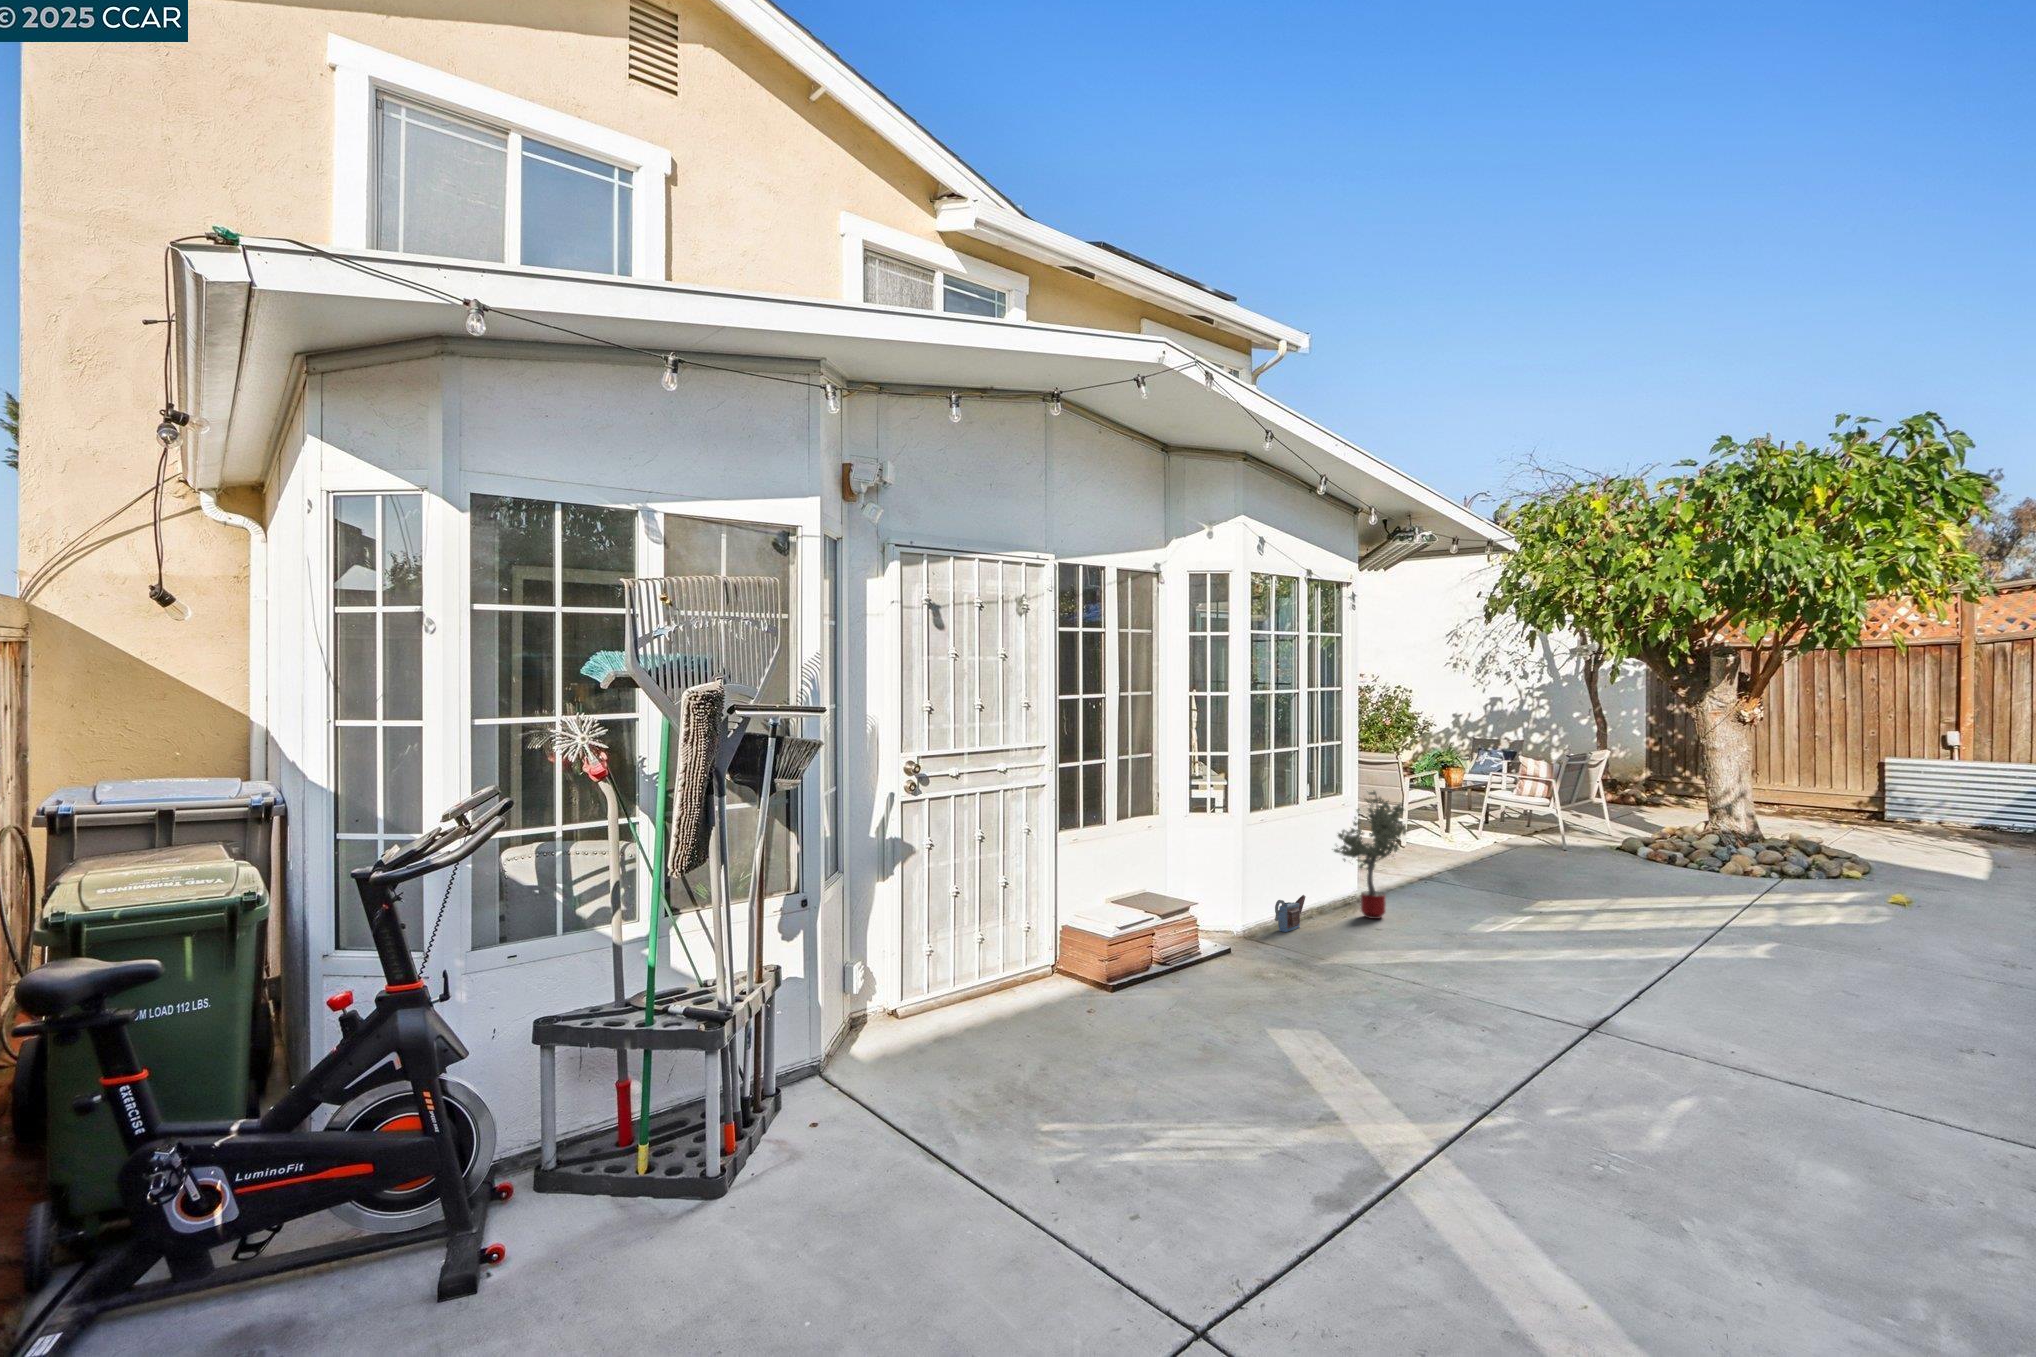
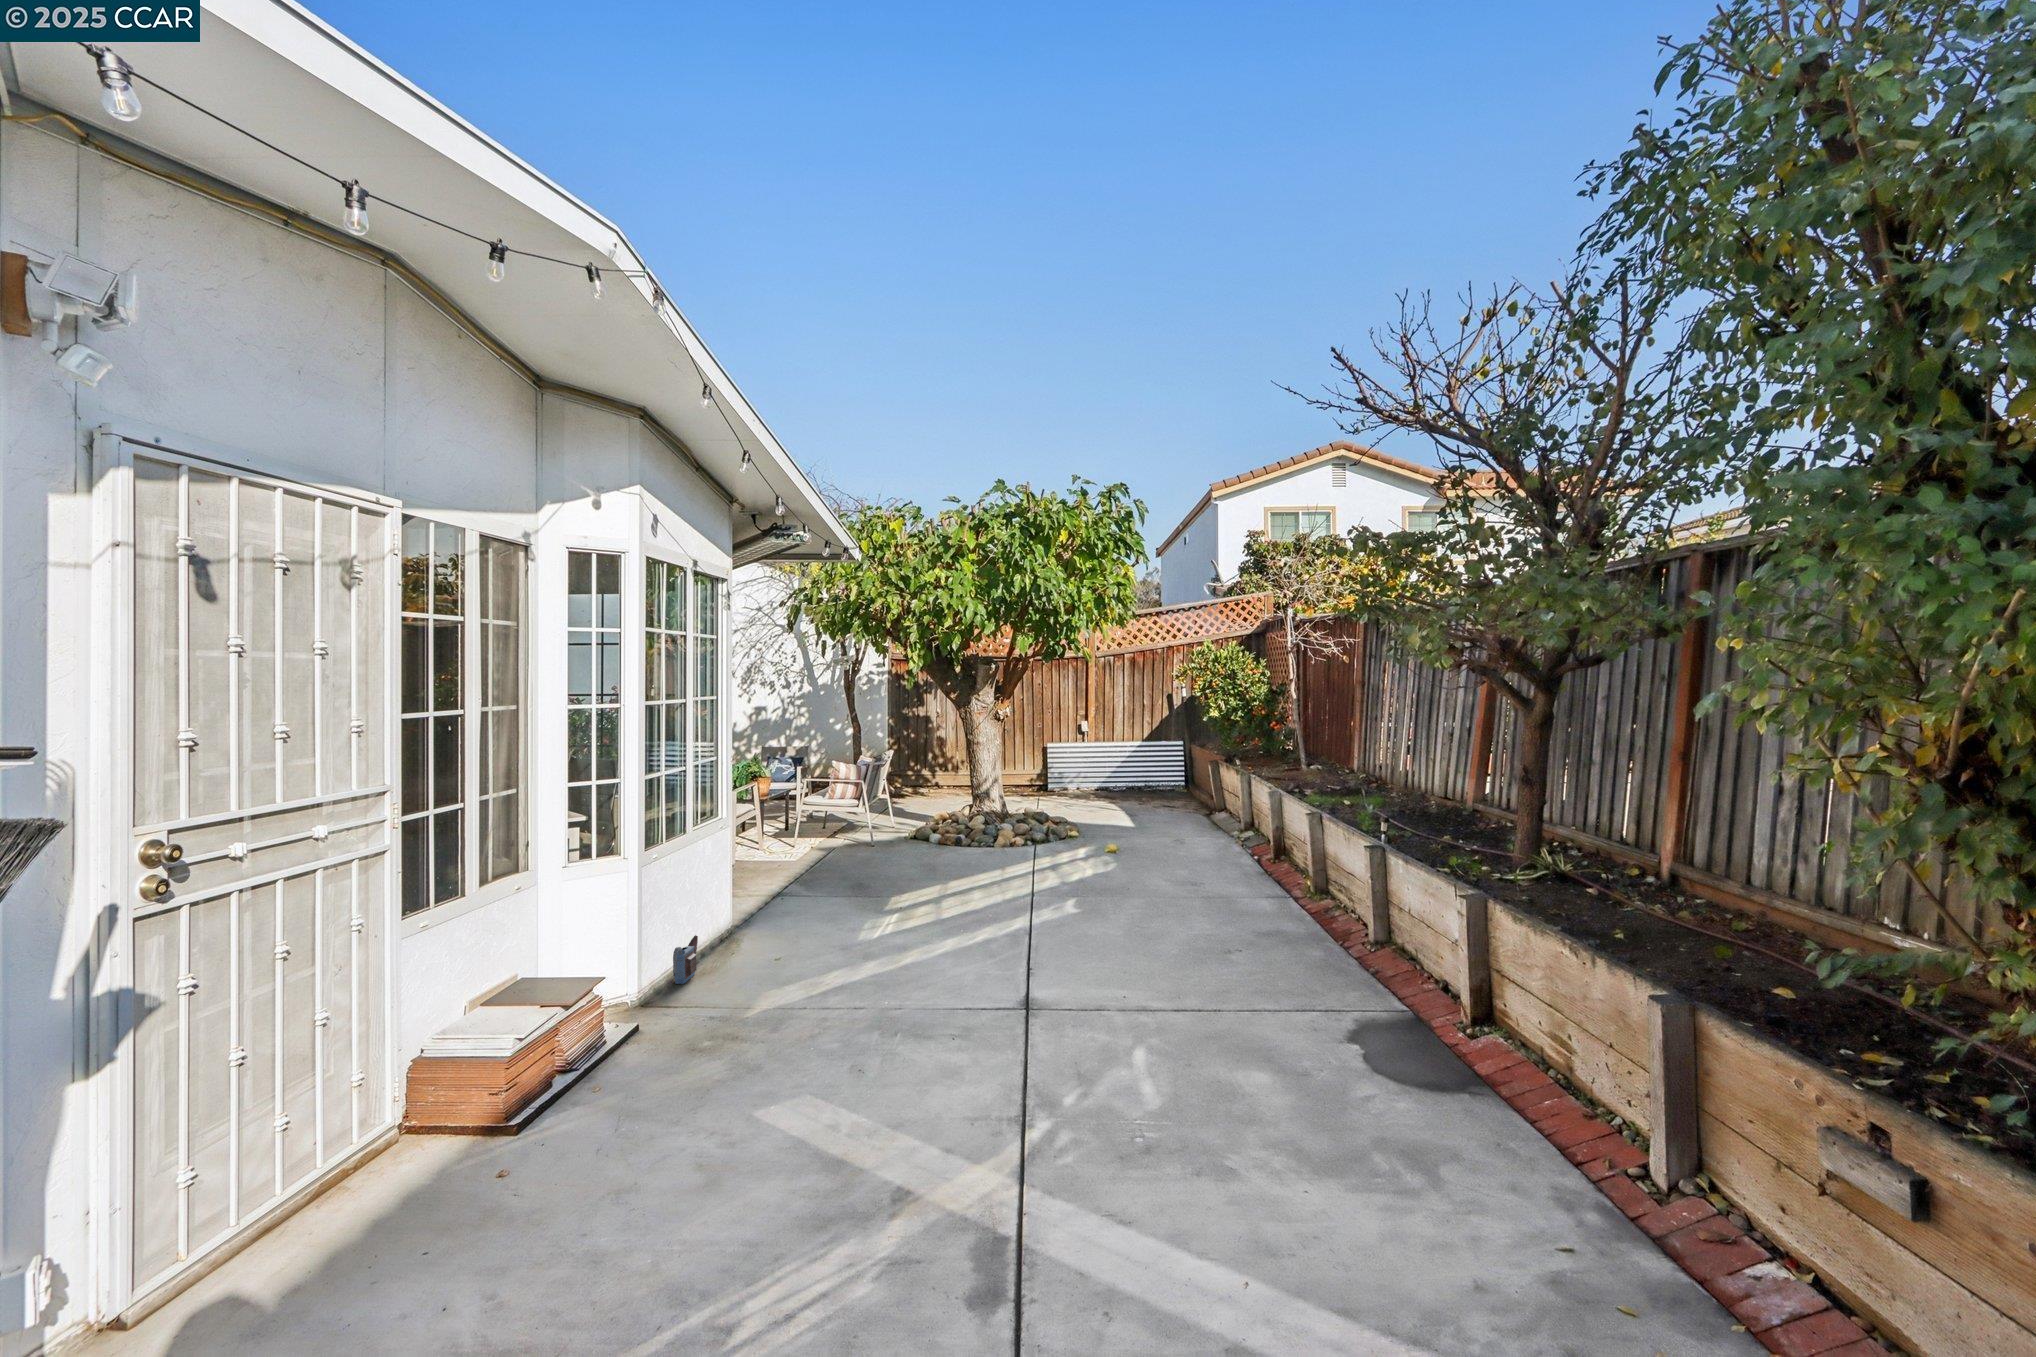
potted tree: present [1334,791,1407,919] -> none [718,807,792,947]

